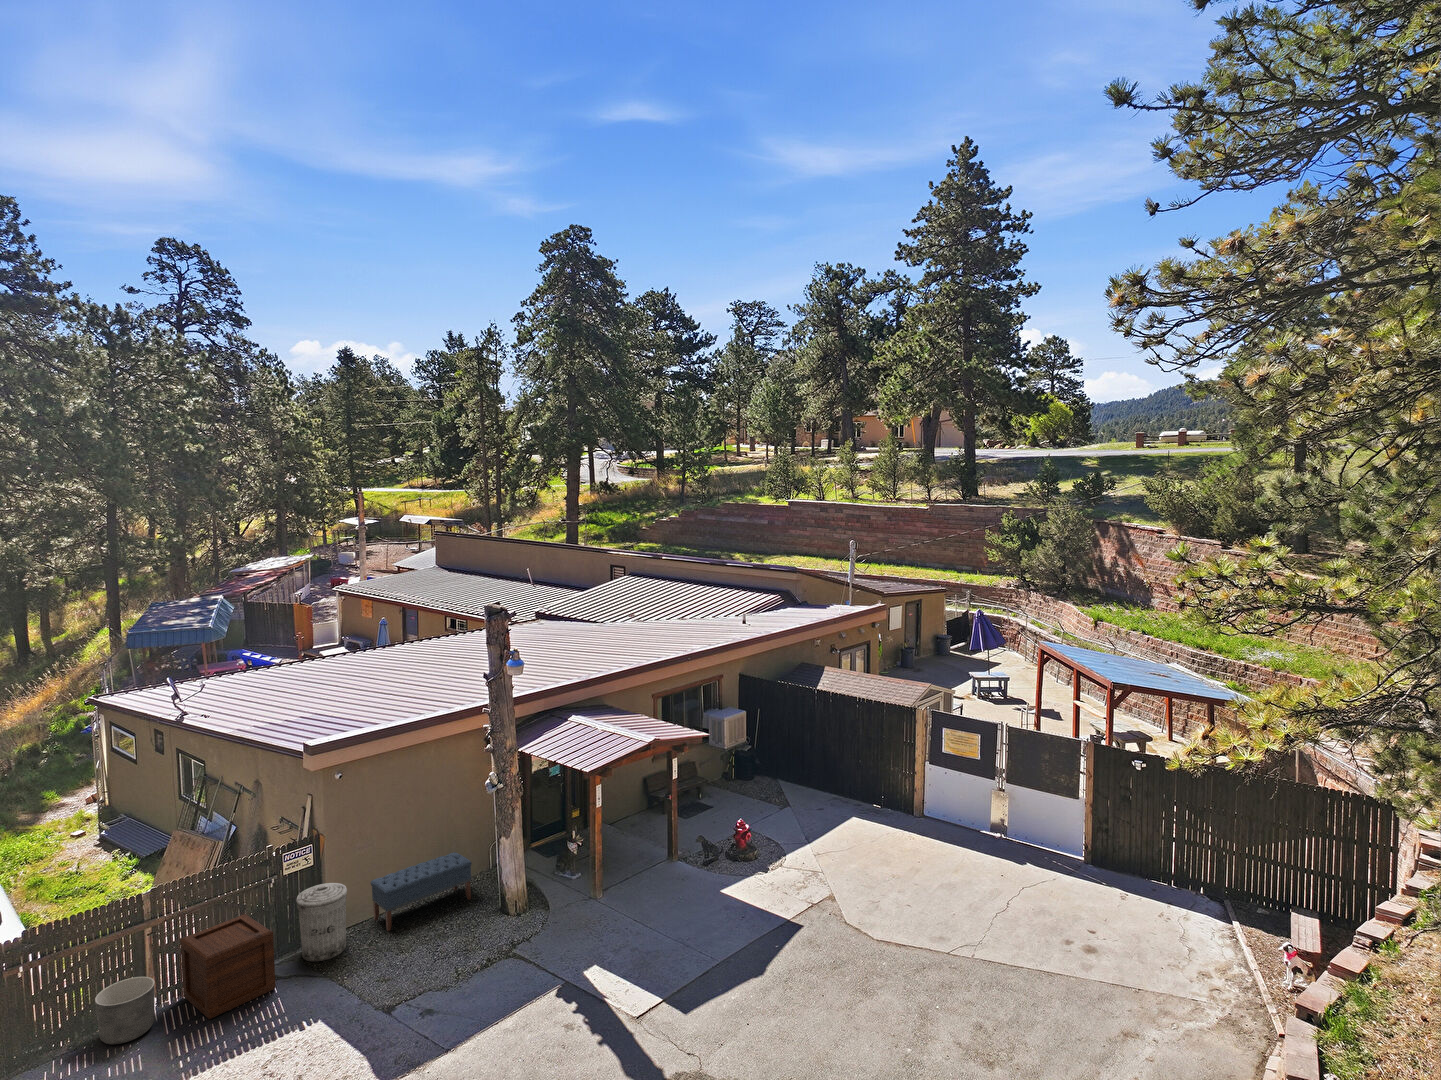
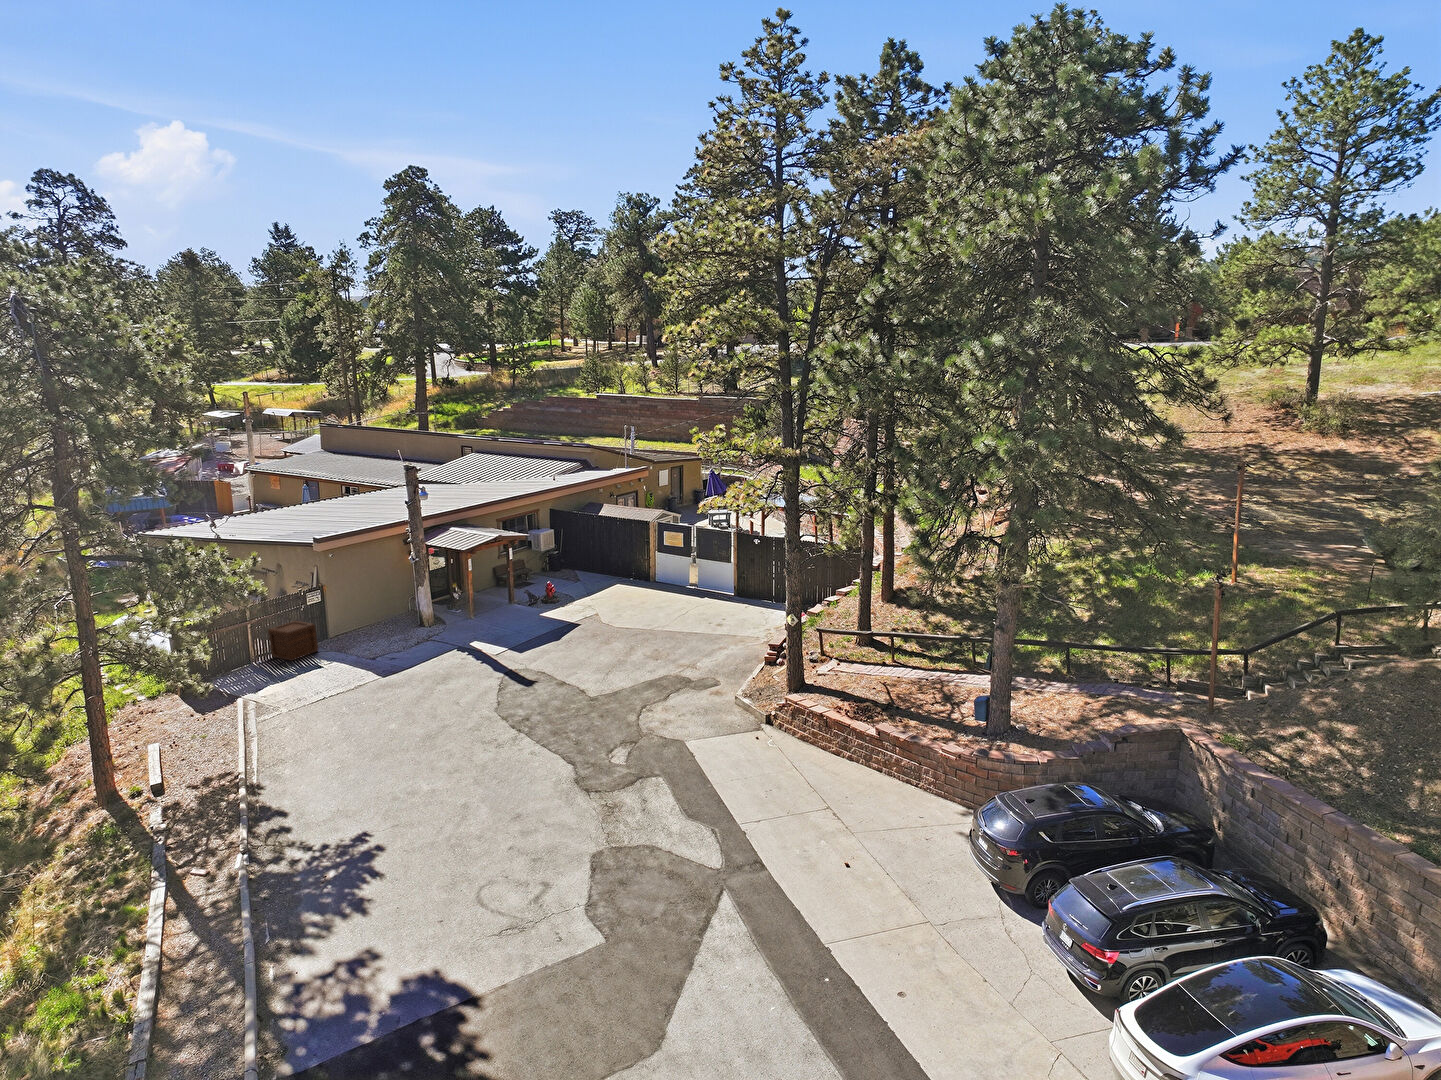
bench: present [371,852,472,931] -> none [354,598,407,632]
trash can: present [296,883,347,961] -> none [320,608,347,643]
planter: present [95,977,155,1044] -> none [236,644,264,670]

